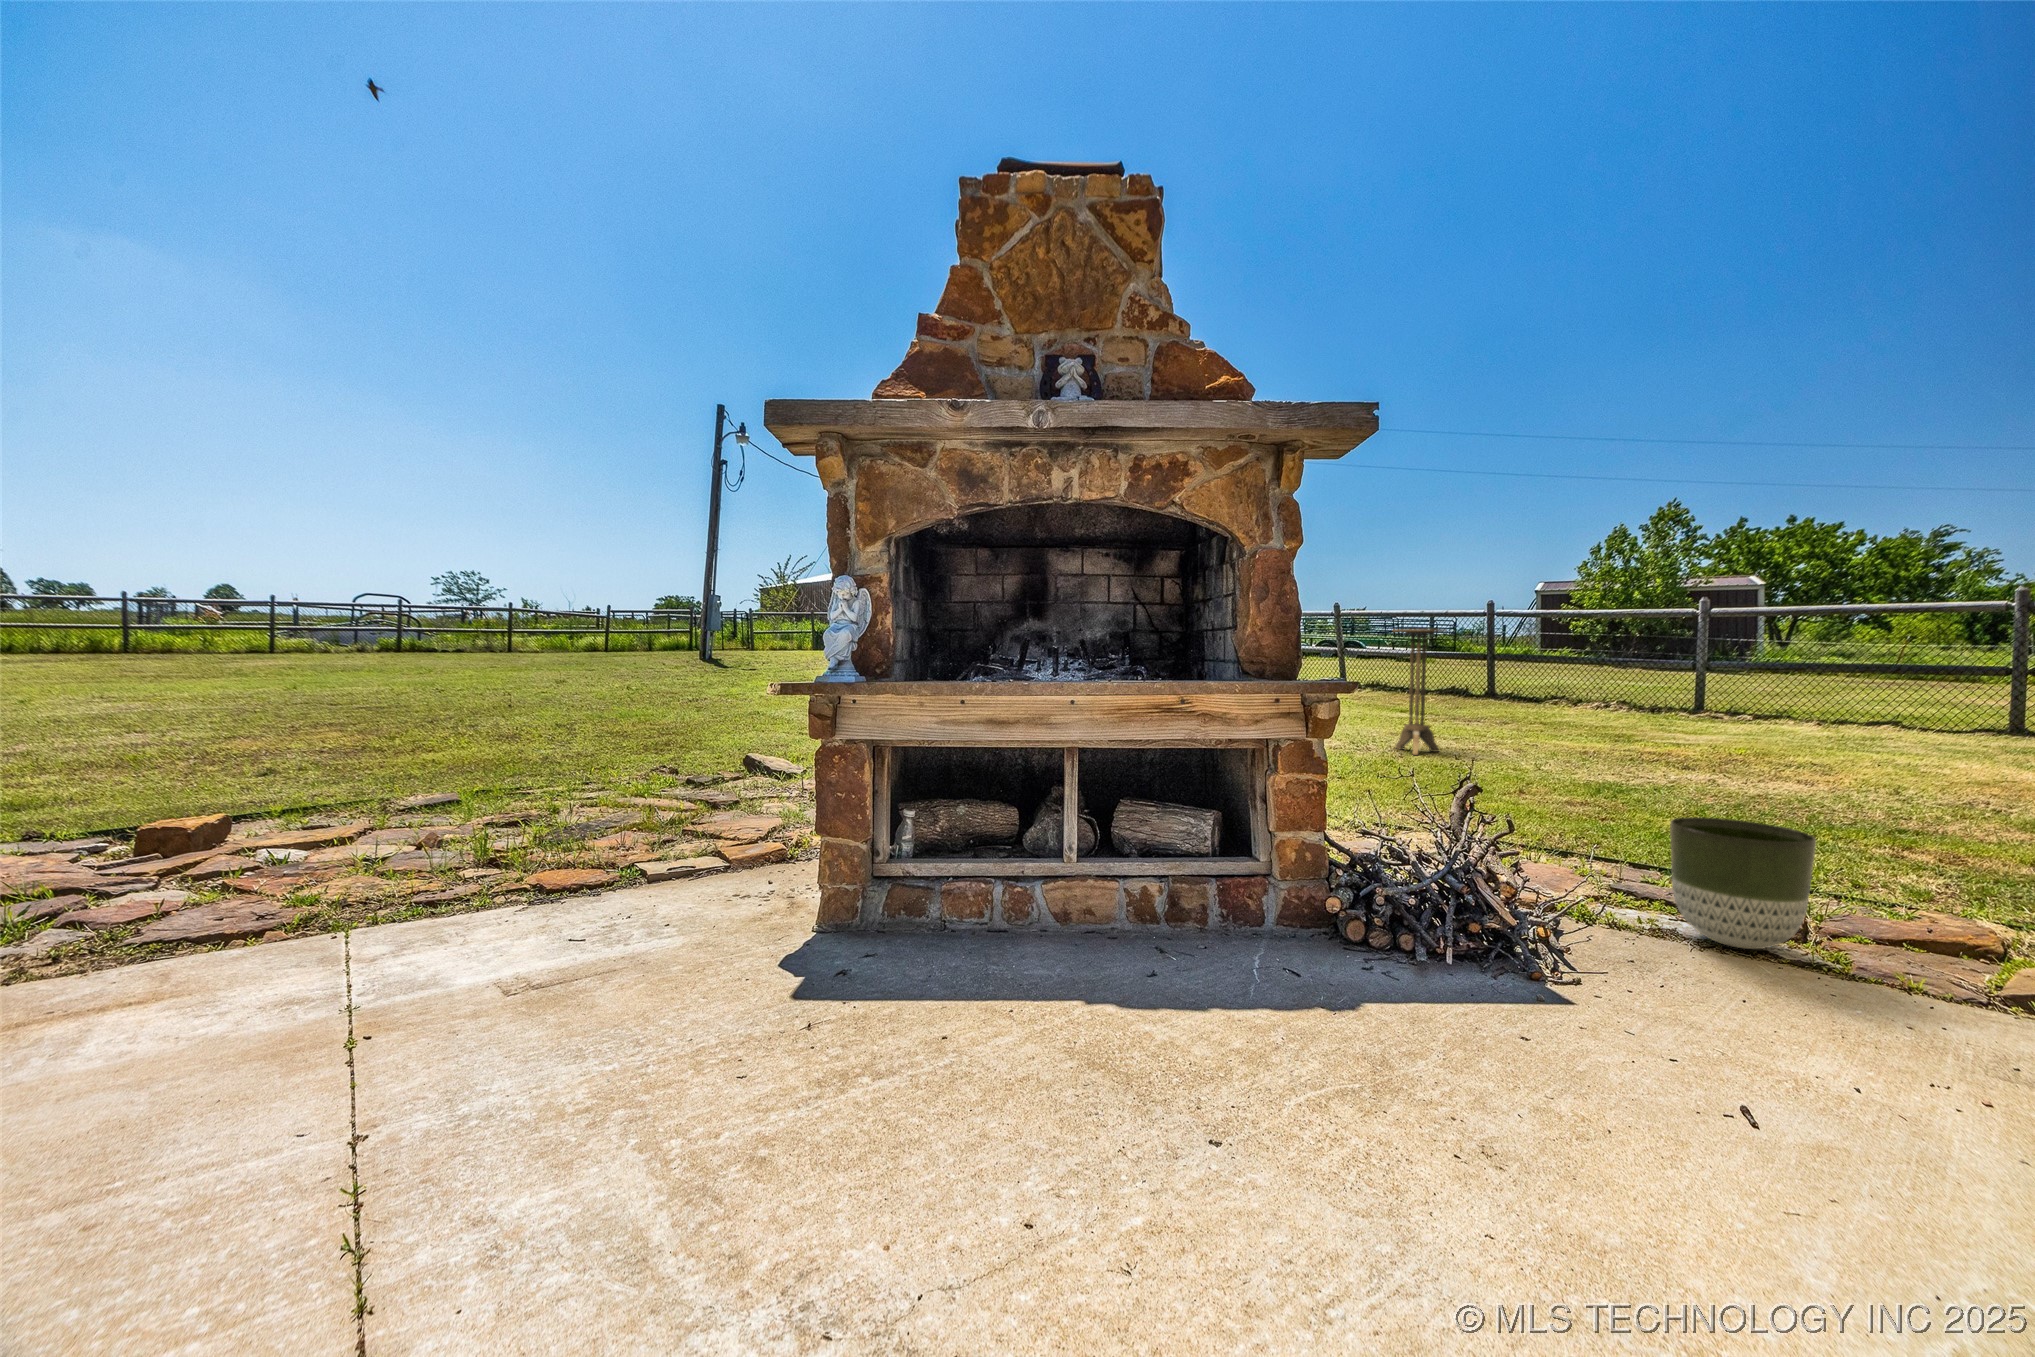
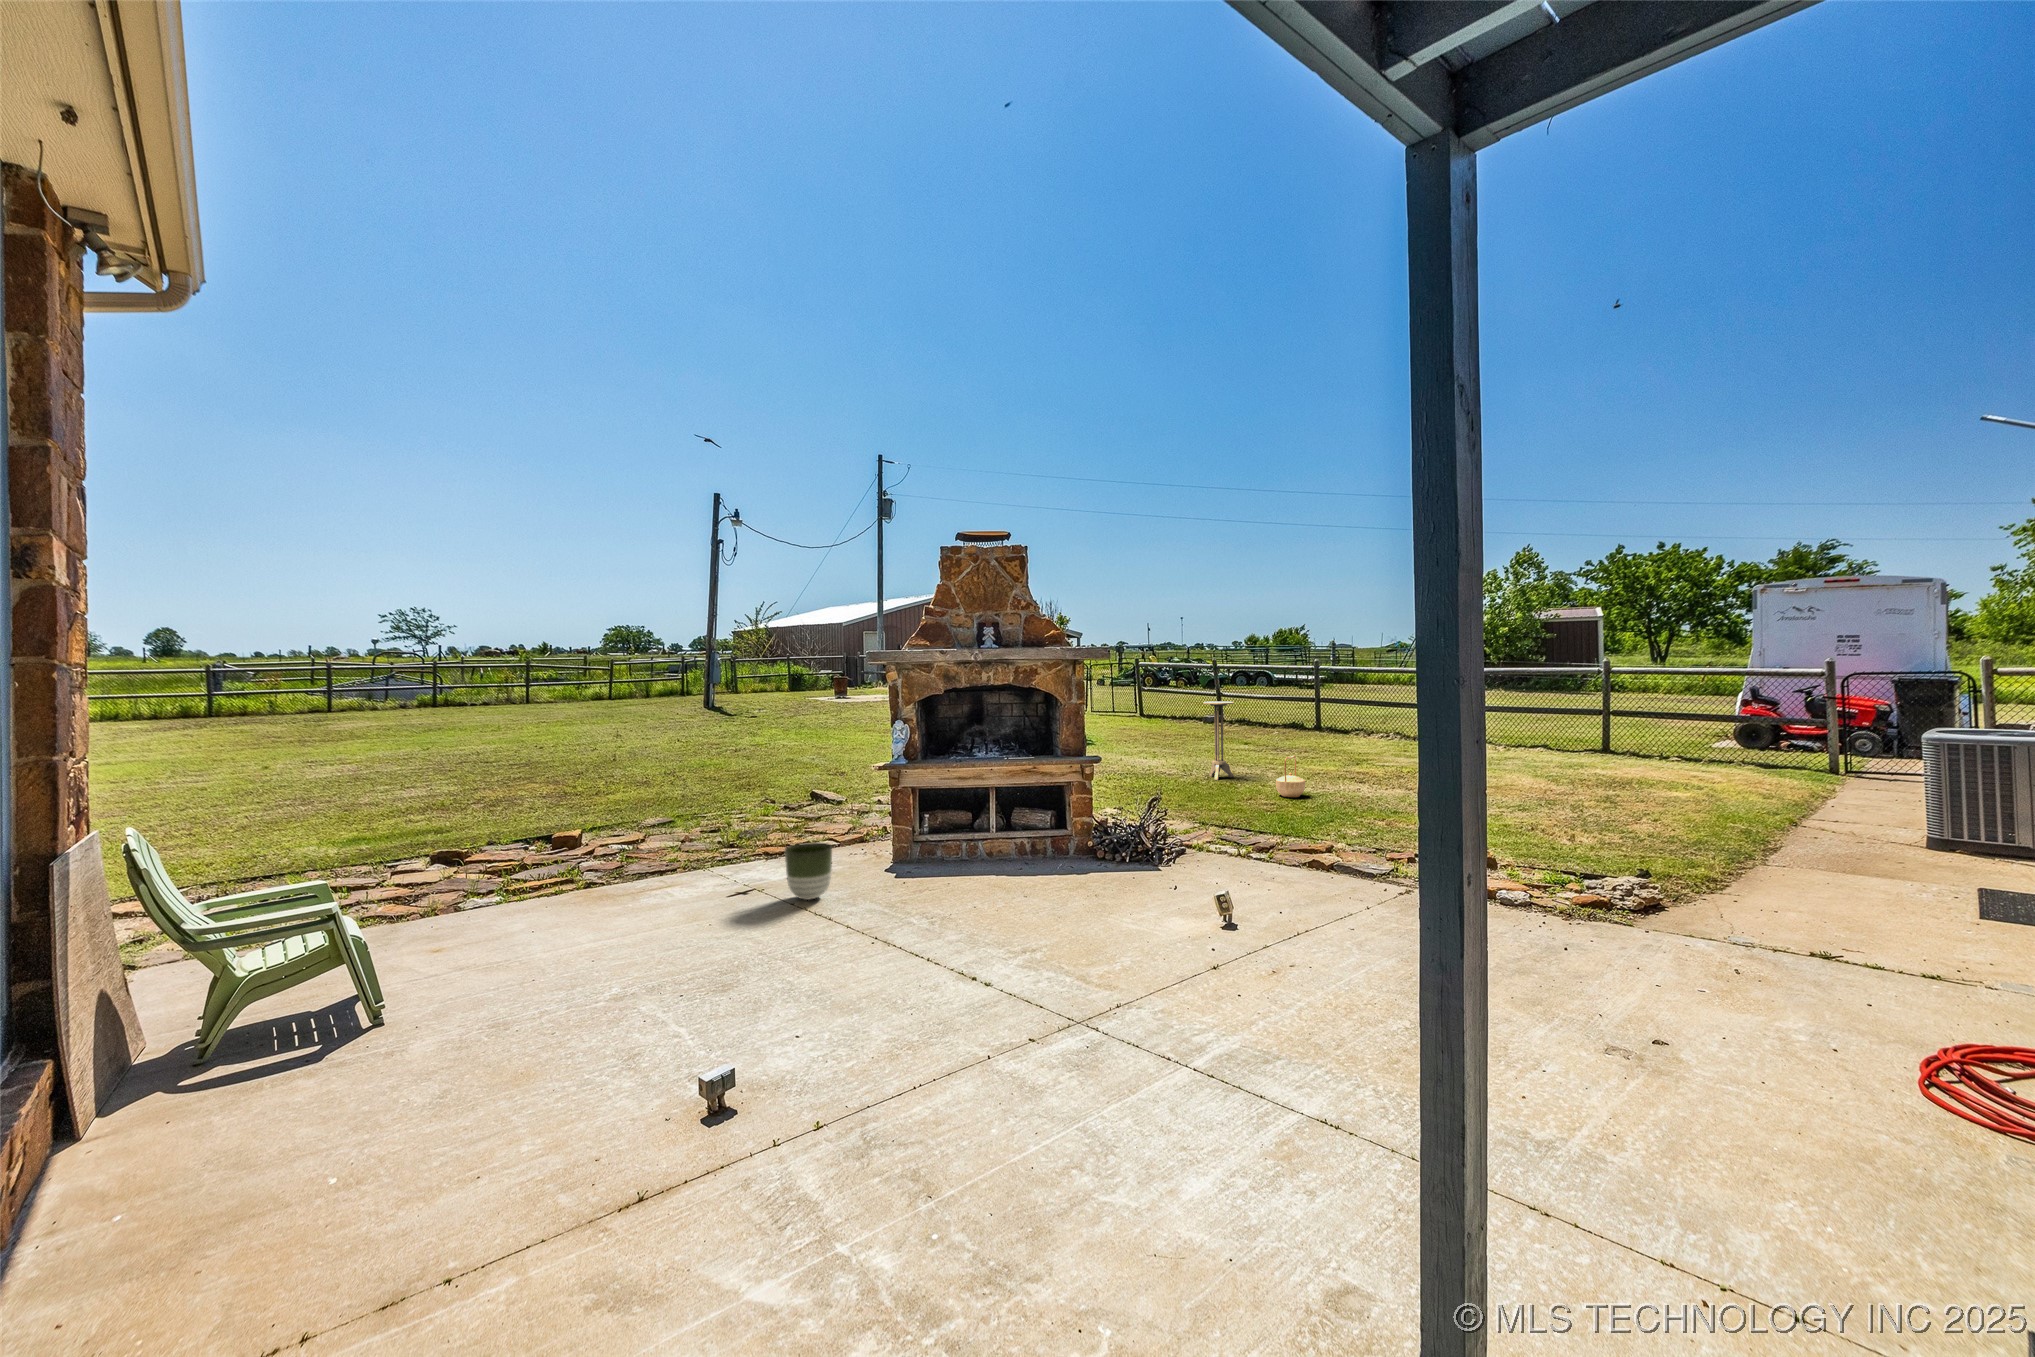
basket: none [1565,713,1629,789] -> present [1276,755,1305,797]
planter: present [1670,817,1816,949] -> present [785,842,832,900]

